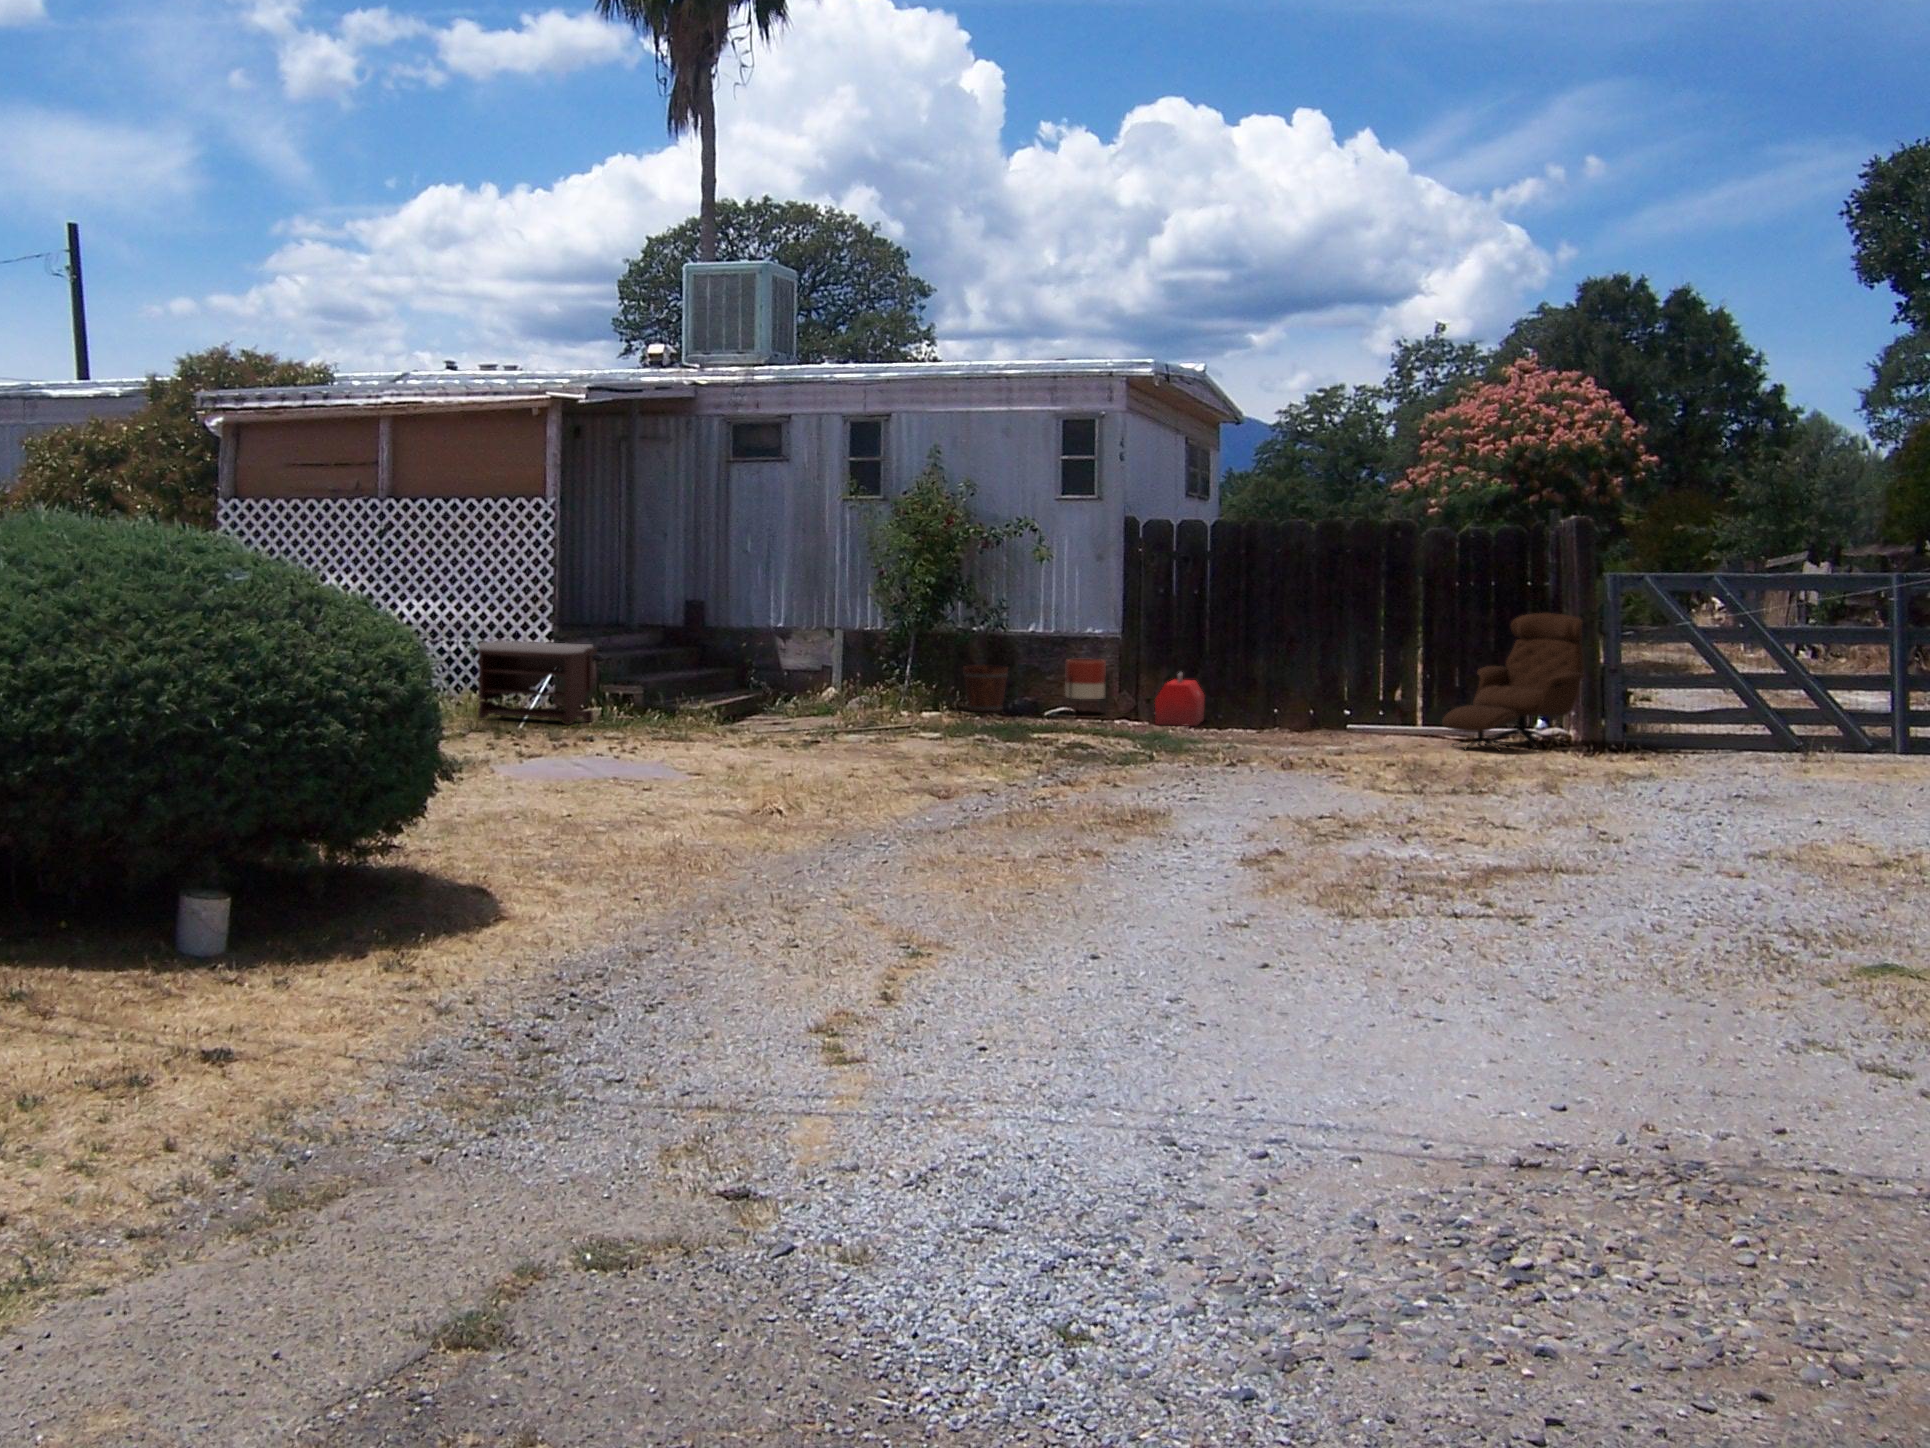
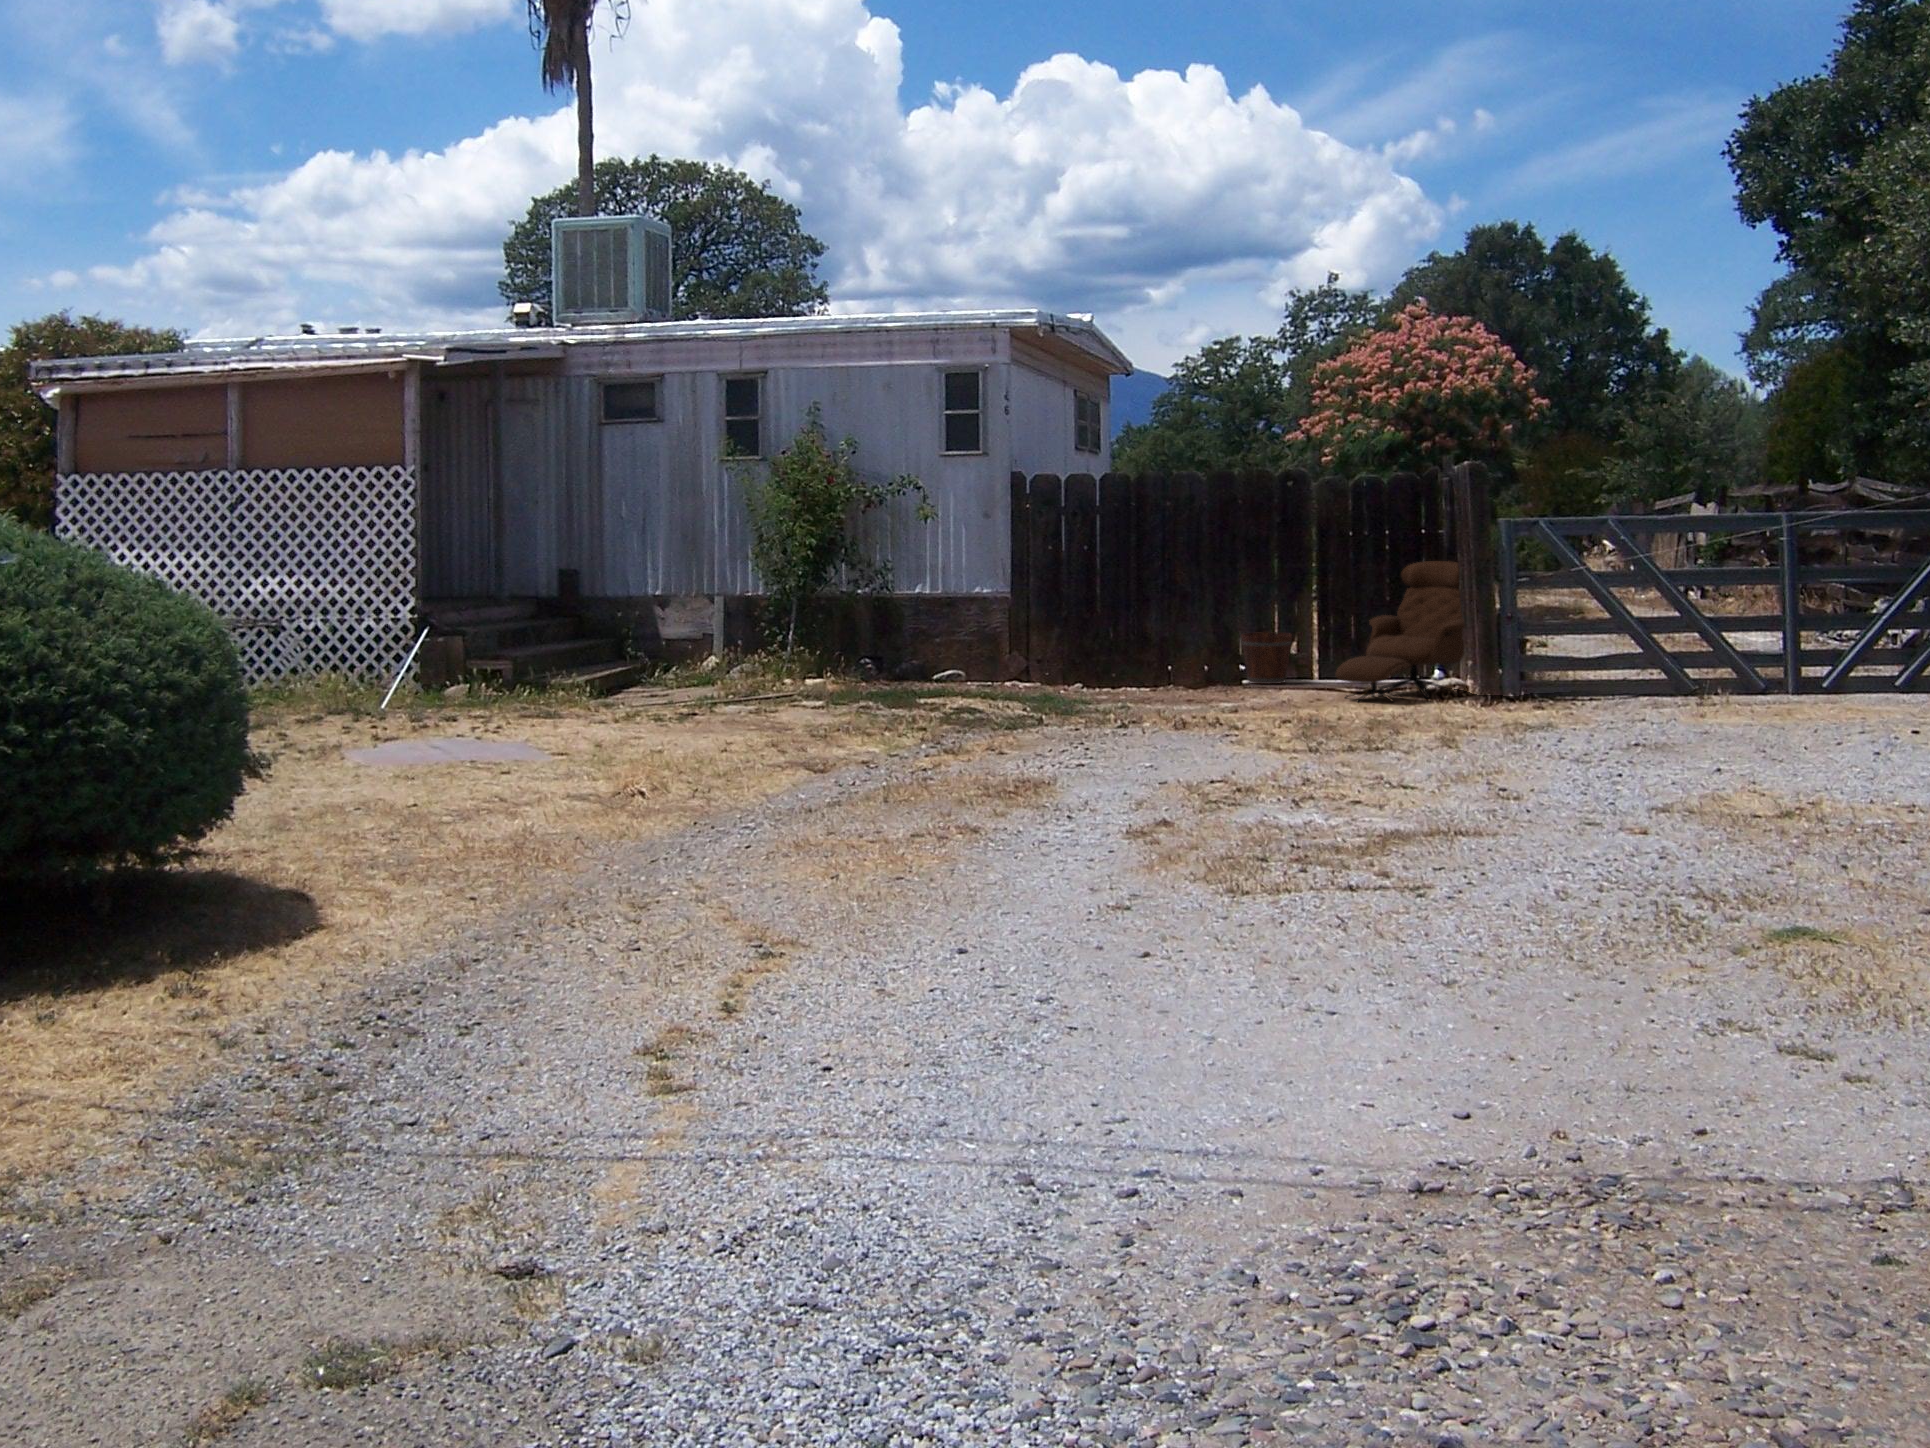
bench: present [476,641,597,725] -> none [335,617,467,705]
planter: present [1065,659,1106,700] -> none [959,619,1001,677]
bucket: present [963,665,1008,712] -> present [1241,632,1292,684]
toolbox: present [1155,673,1204,726] -> none [1049,630,1100,685]

